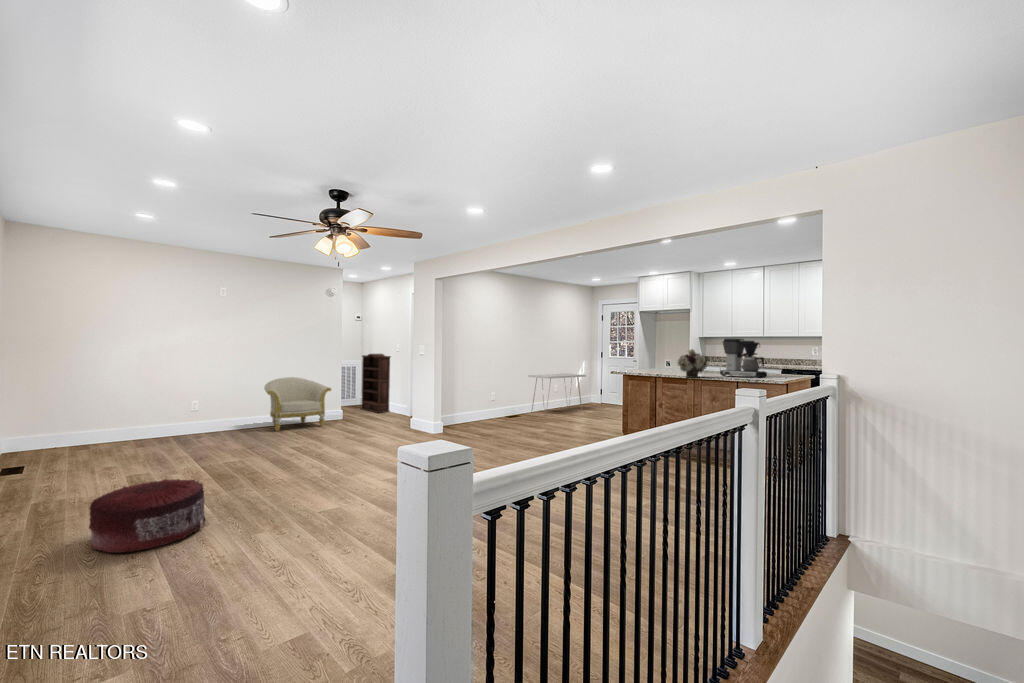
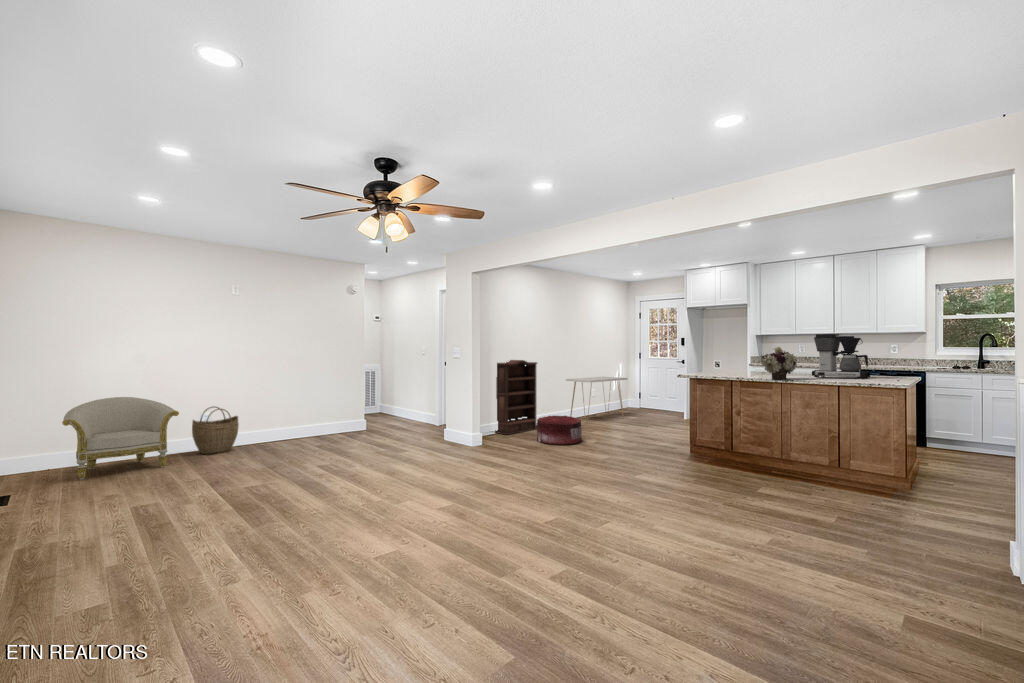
bookshelf: present [361,354,391,413] -> present [495,360,537,435]
armchair: present [264,377,331,431] -> present [62,397,179,480]
woven basket: none [182,395,224,437] -> present [192,407,239,454]
pouf: present [89,479,205,553] -> present [537,416,582,445]

